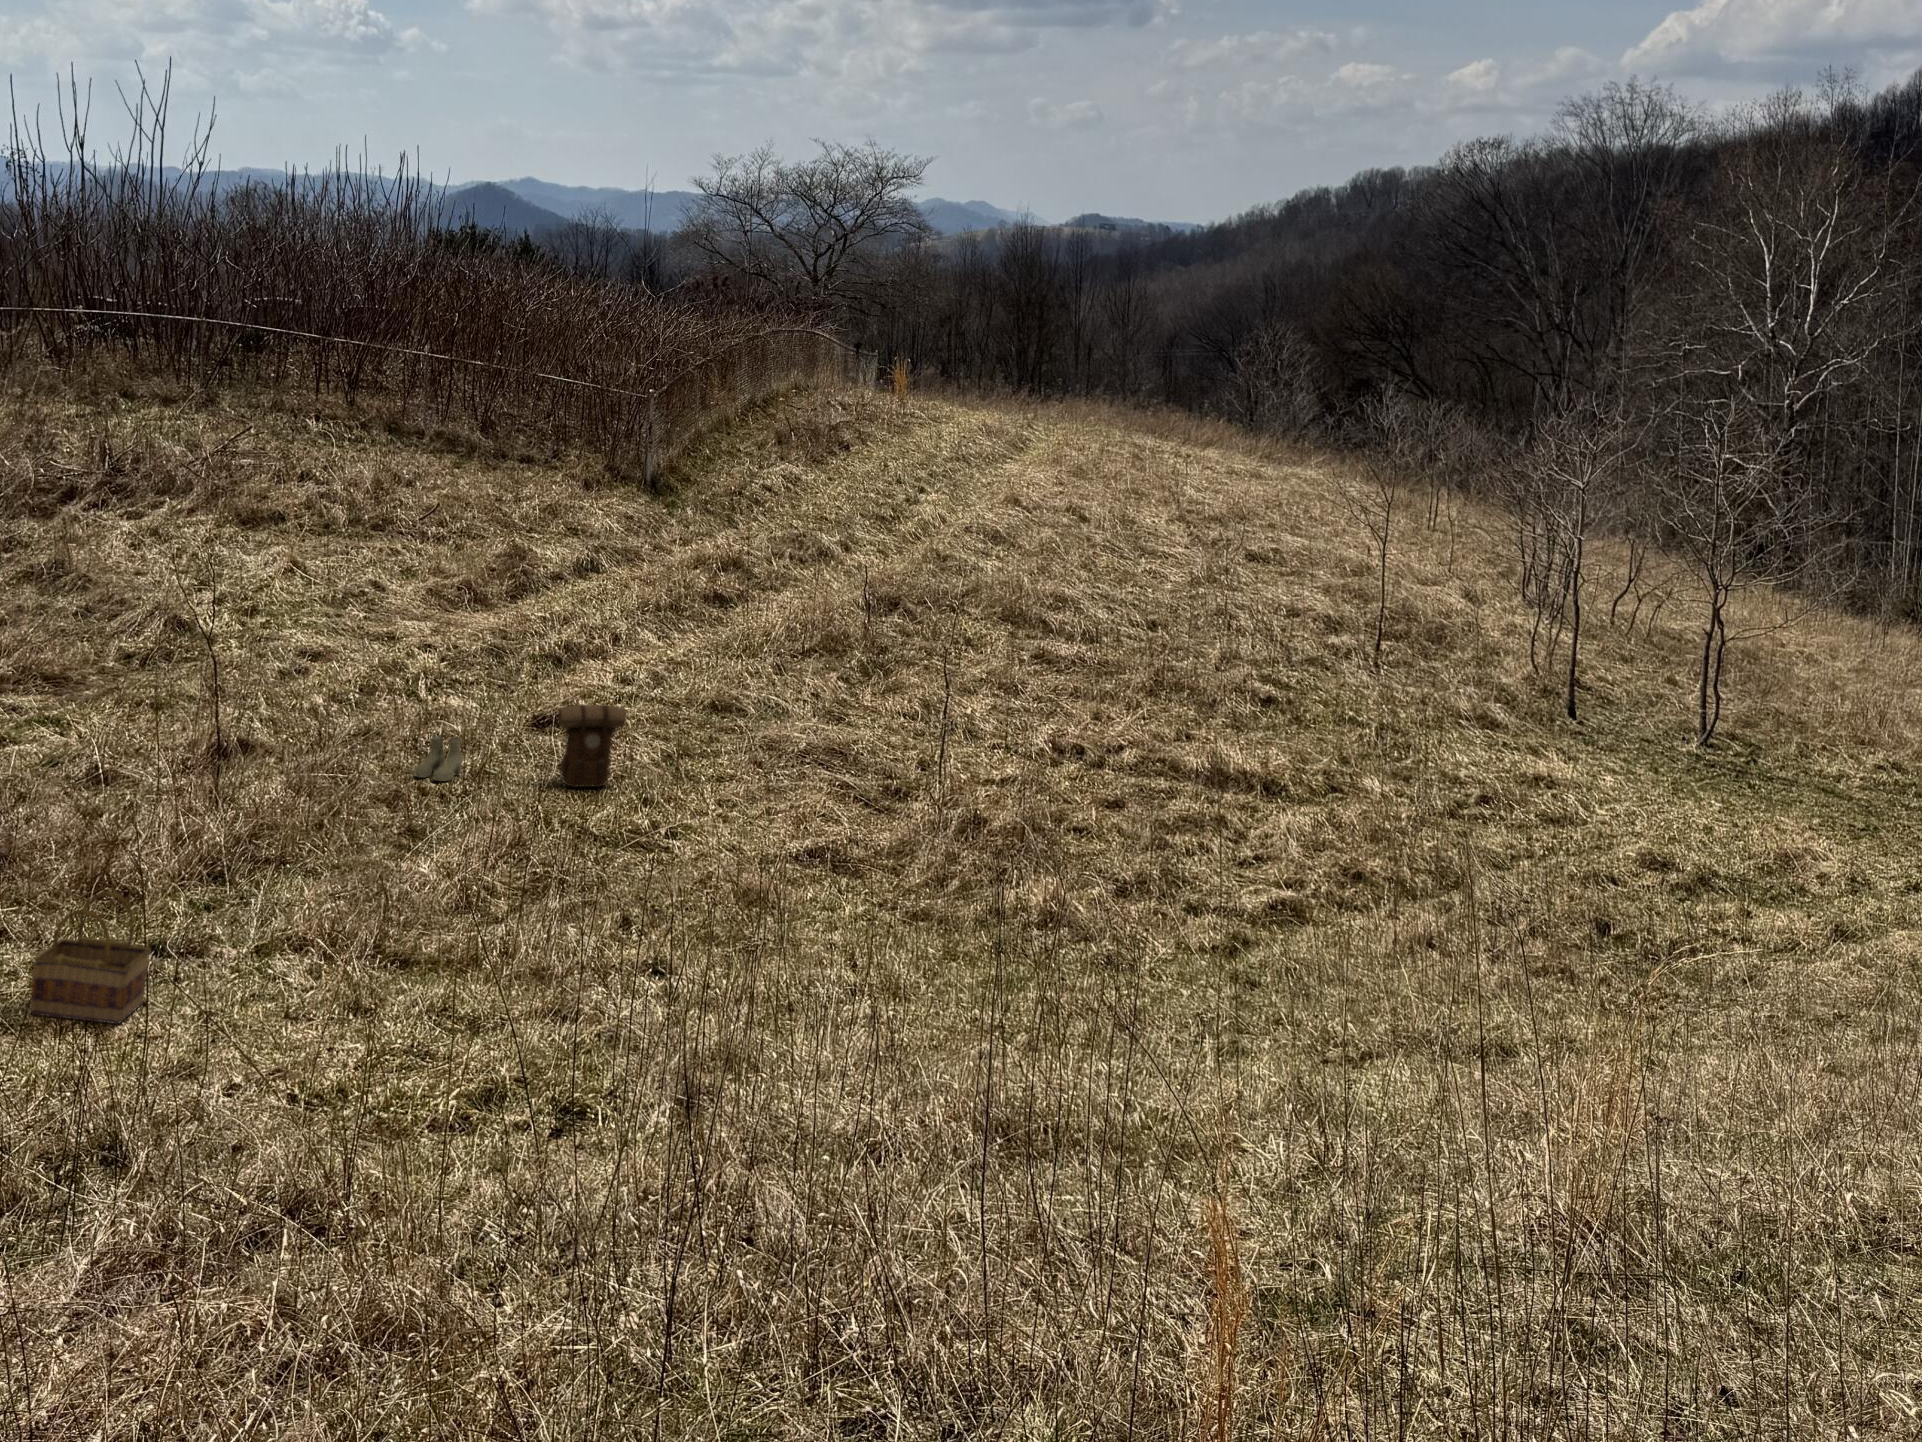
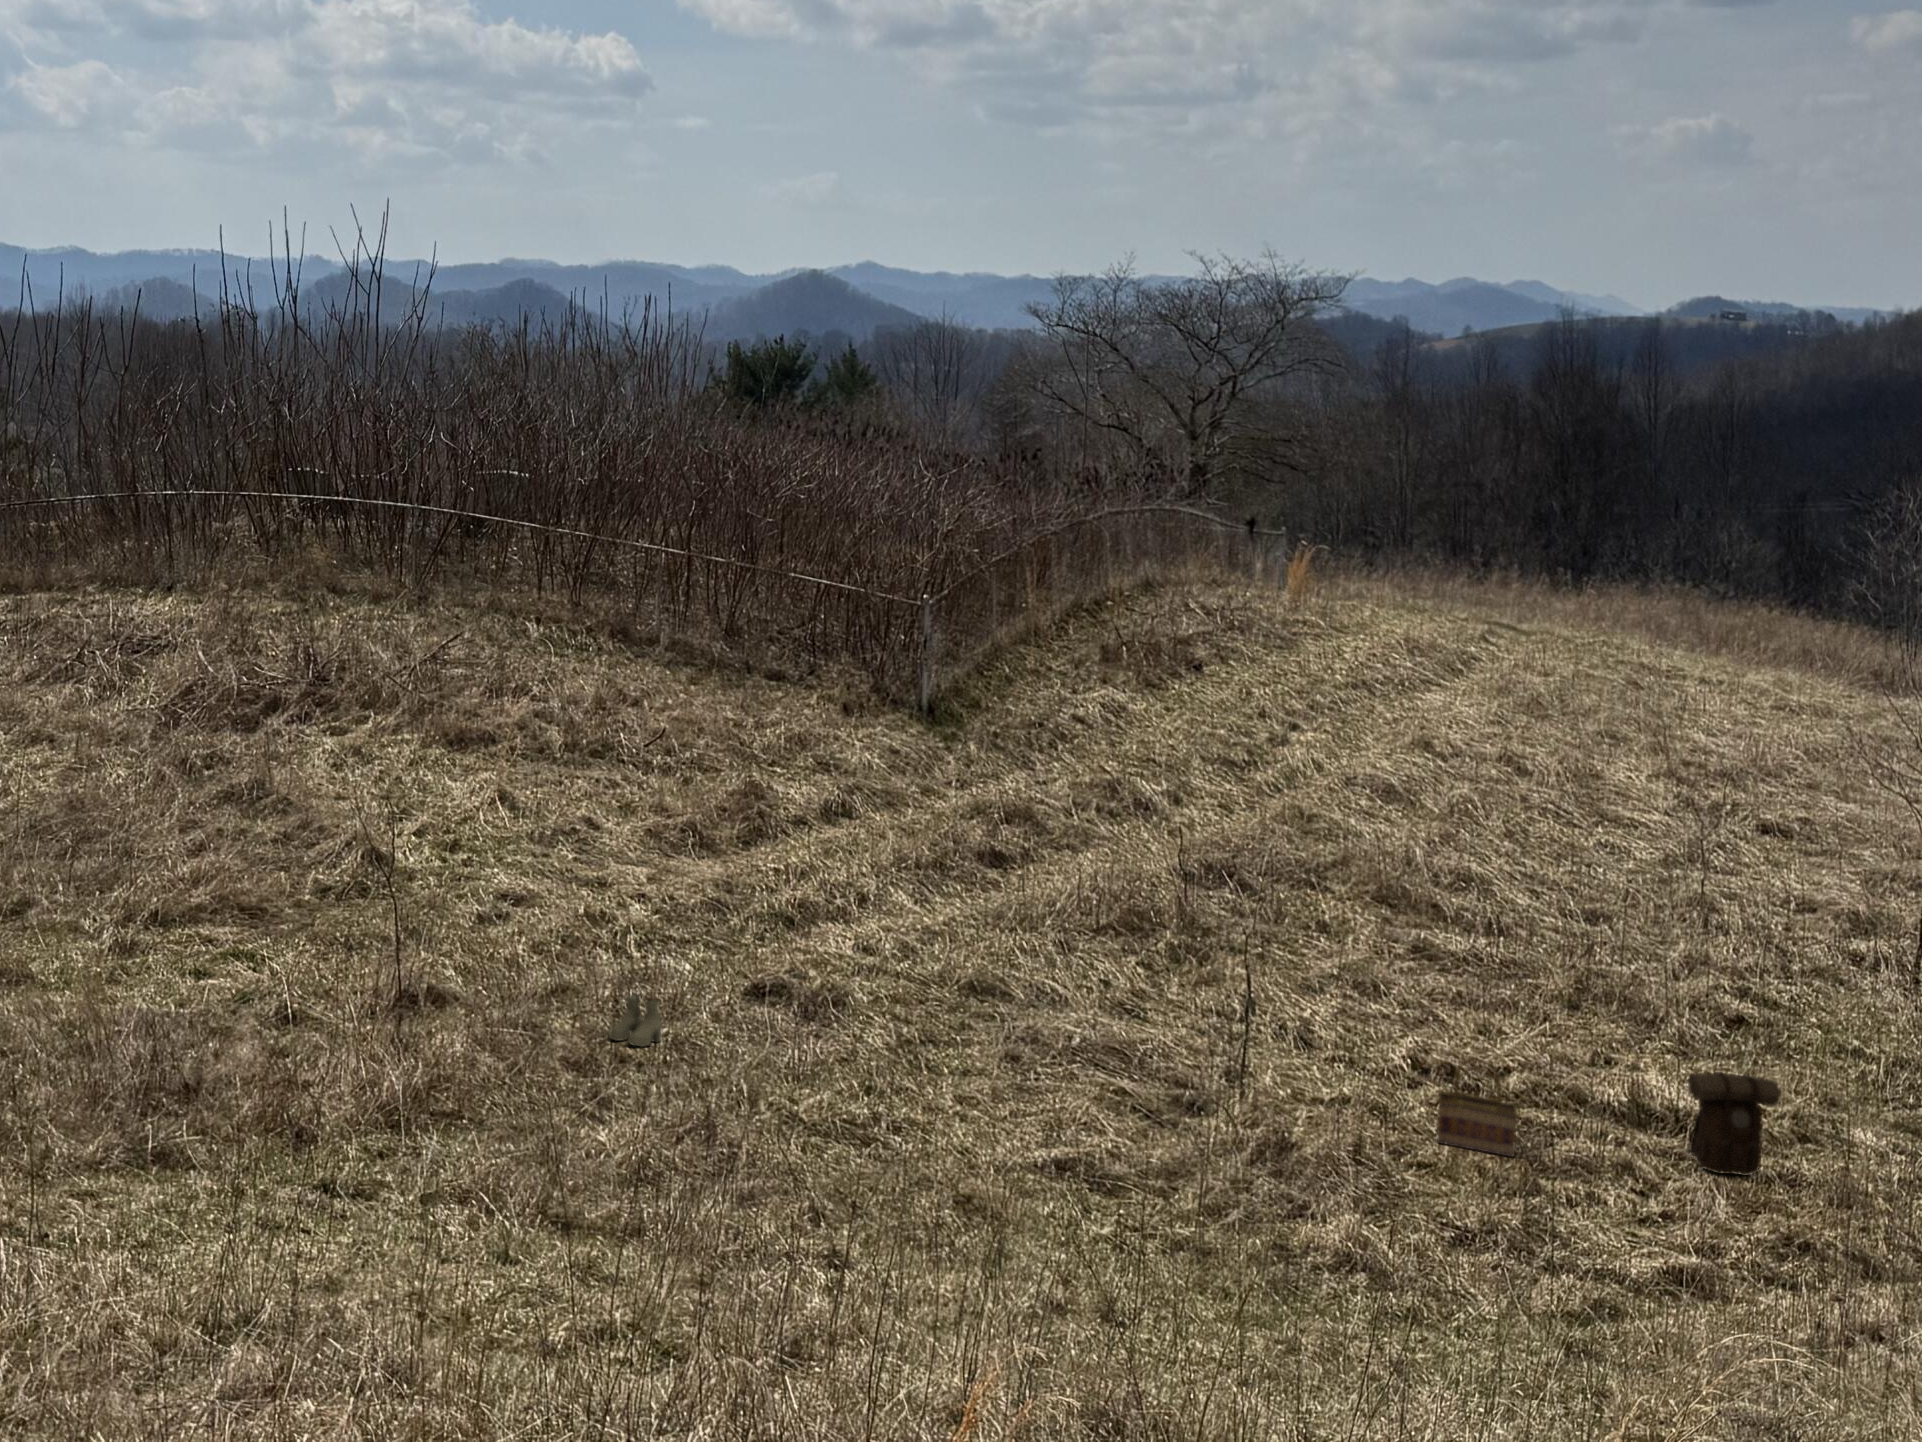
backpack: present [558,704,627,787] -> present [1688,1072,1781,1176]
basket: present [29,891,151,1024] -> present [1437,1058,1518,1157]

